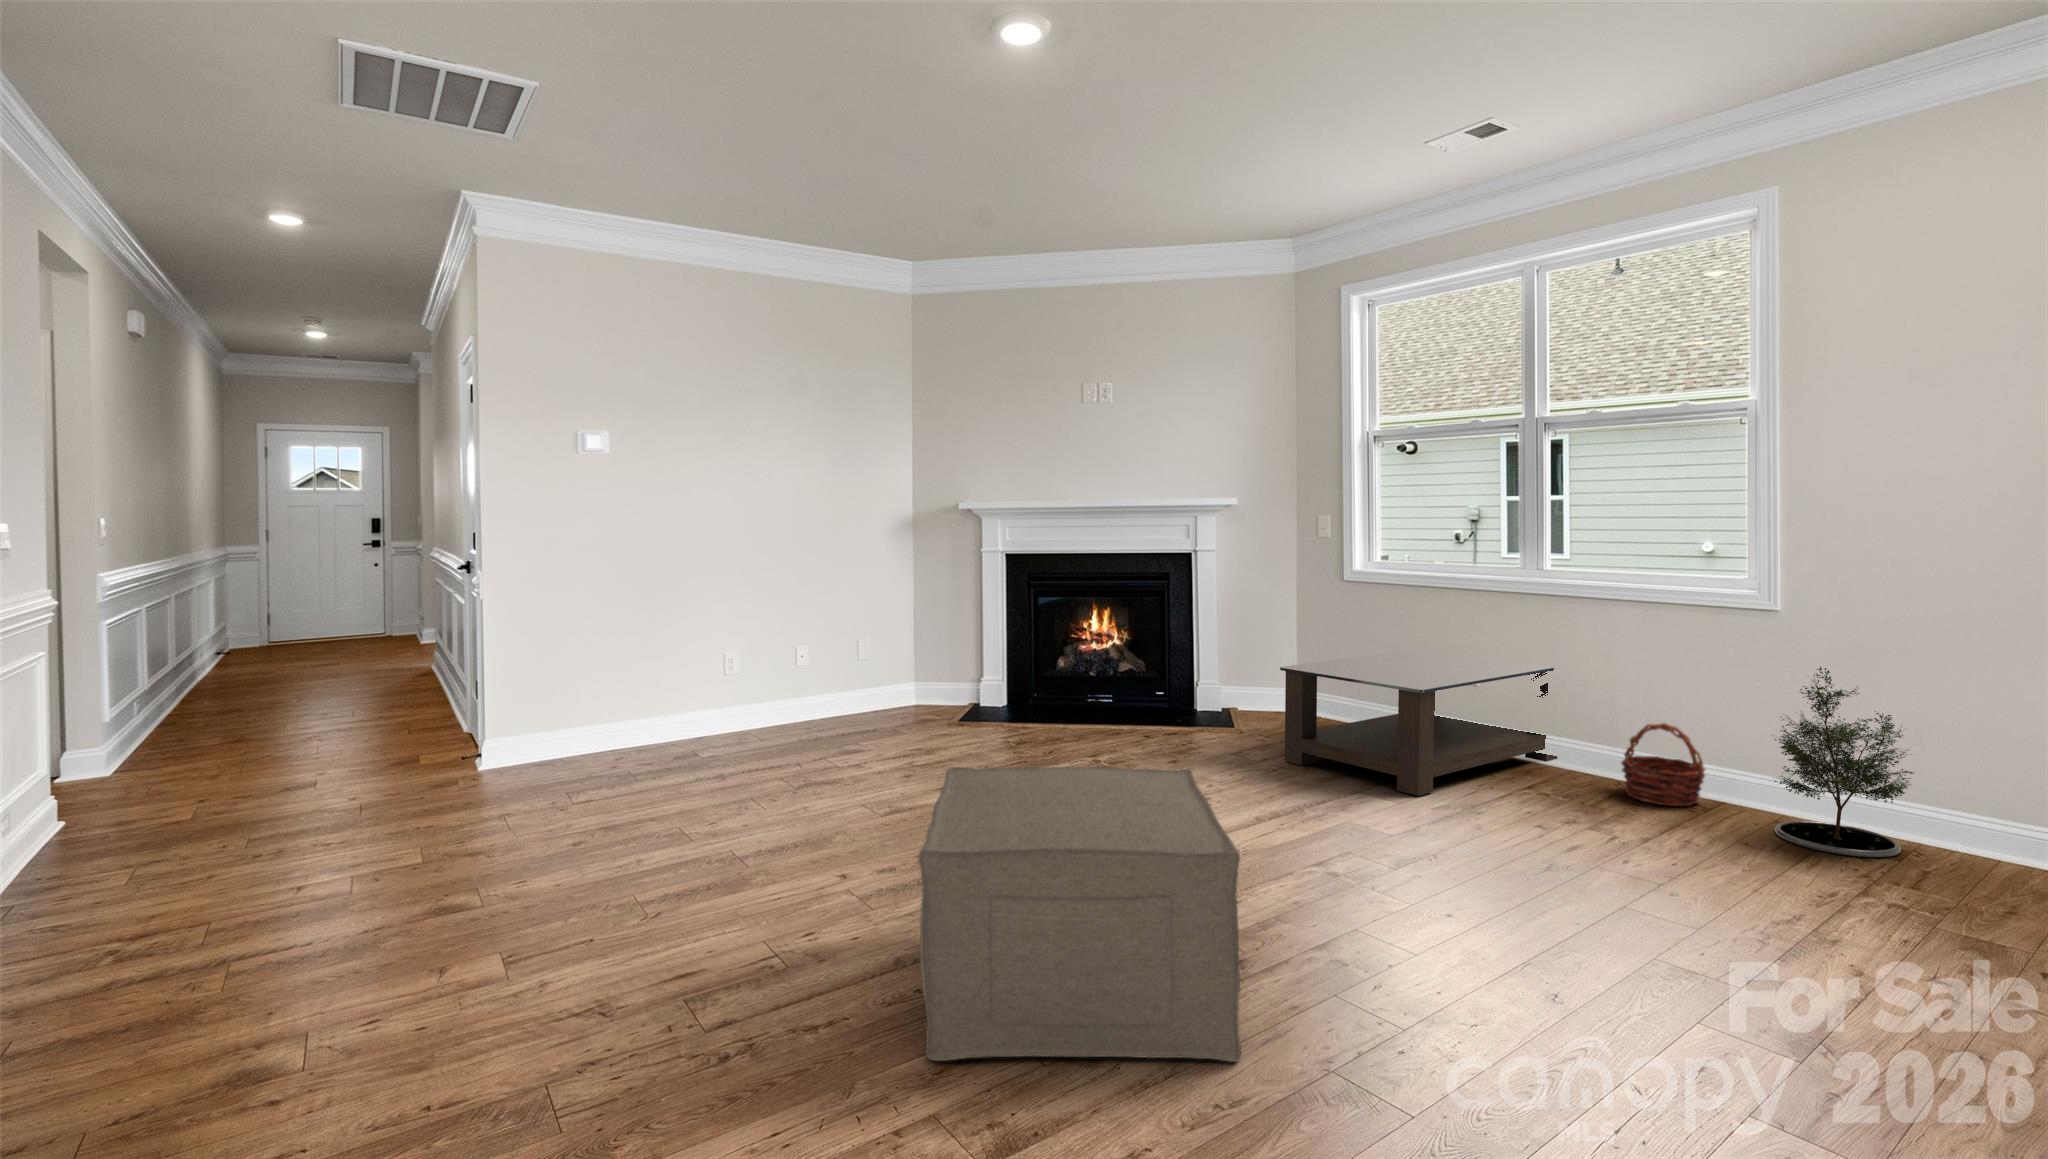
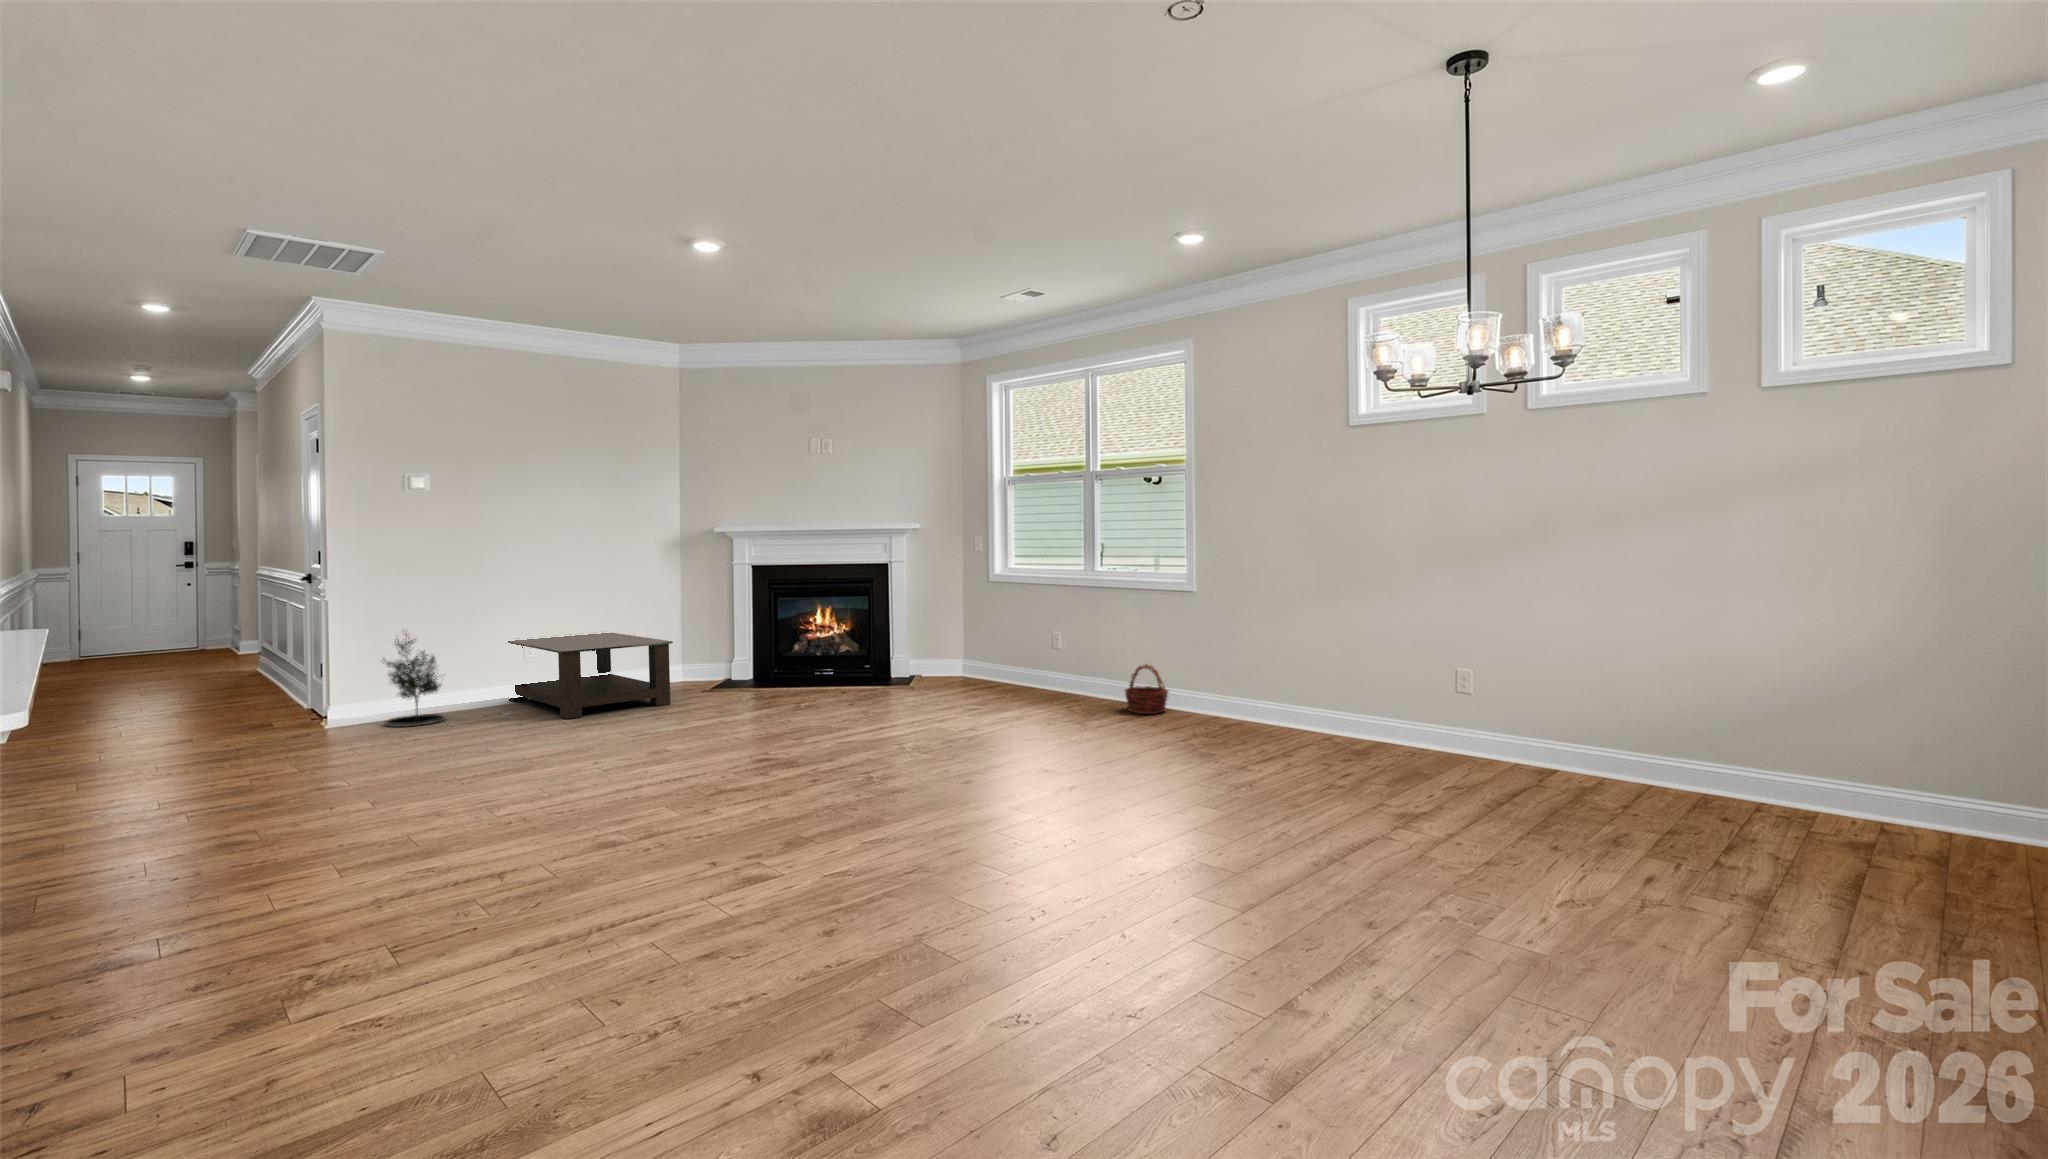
coffee table: present [1280,650,1558,796] -> present [508,633,673,719]
potted tree: present [1773,666,1915,857] -> present [383,634,446,727]
ottoman: present [919,767,1241,1062] -> none [622,682,809,825]

